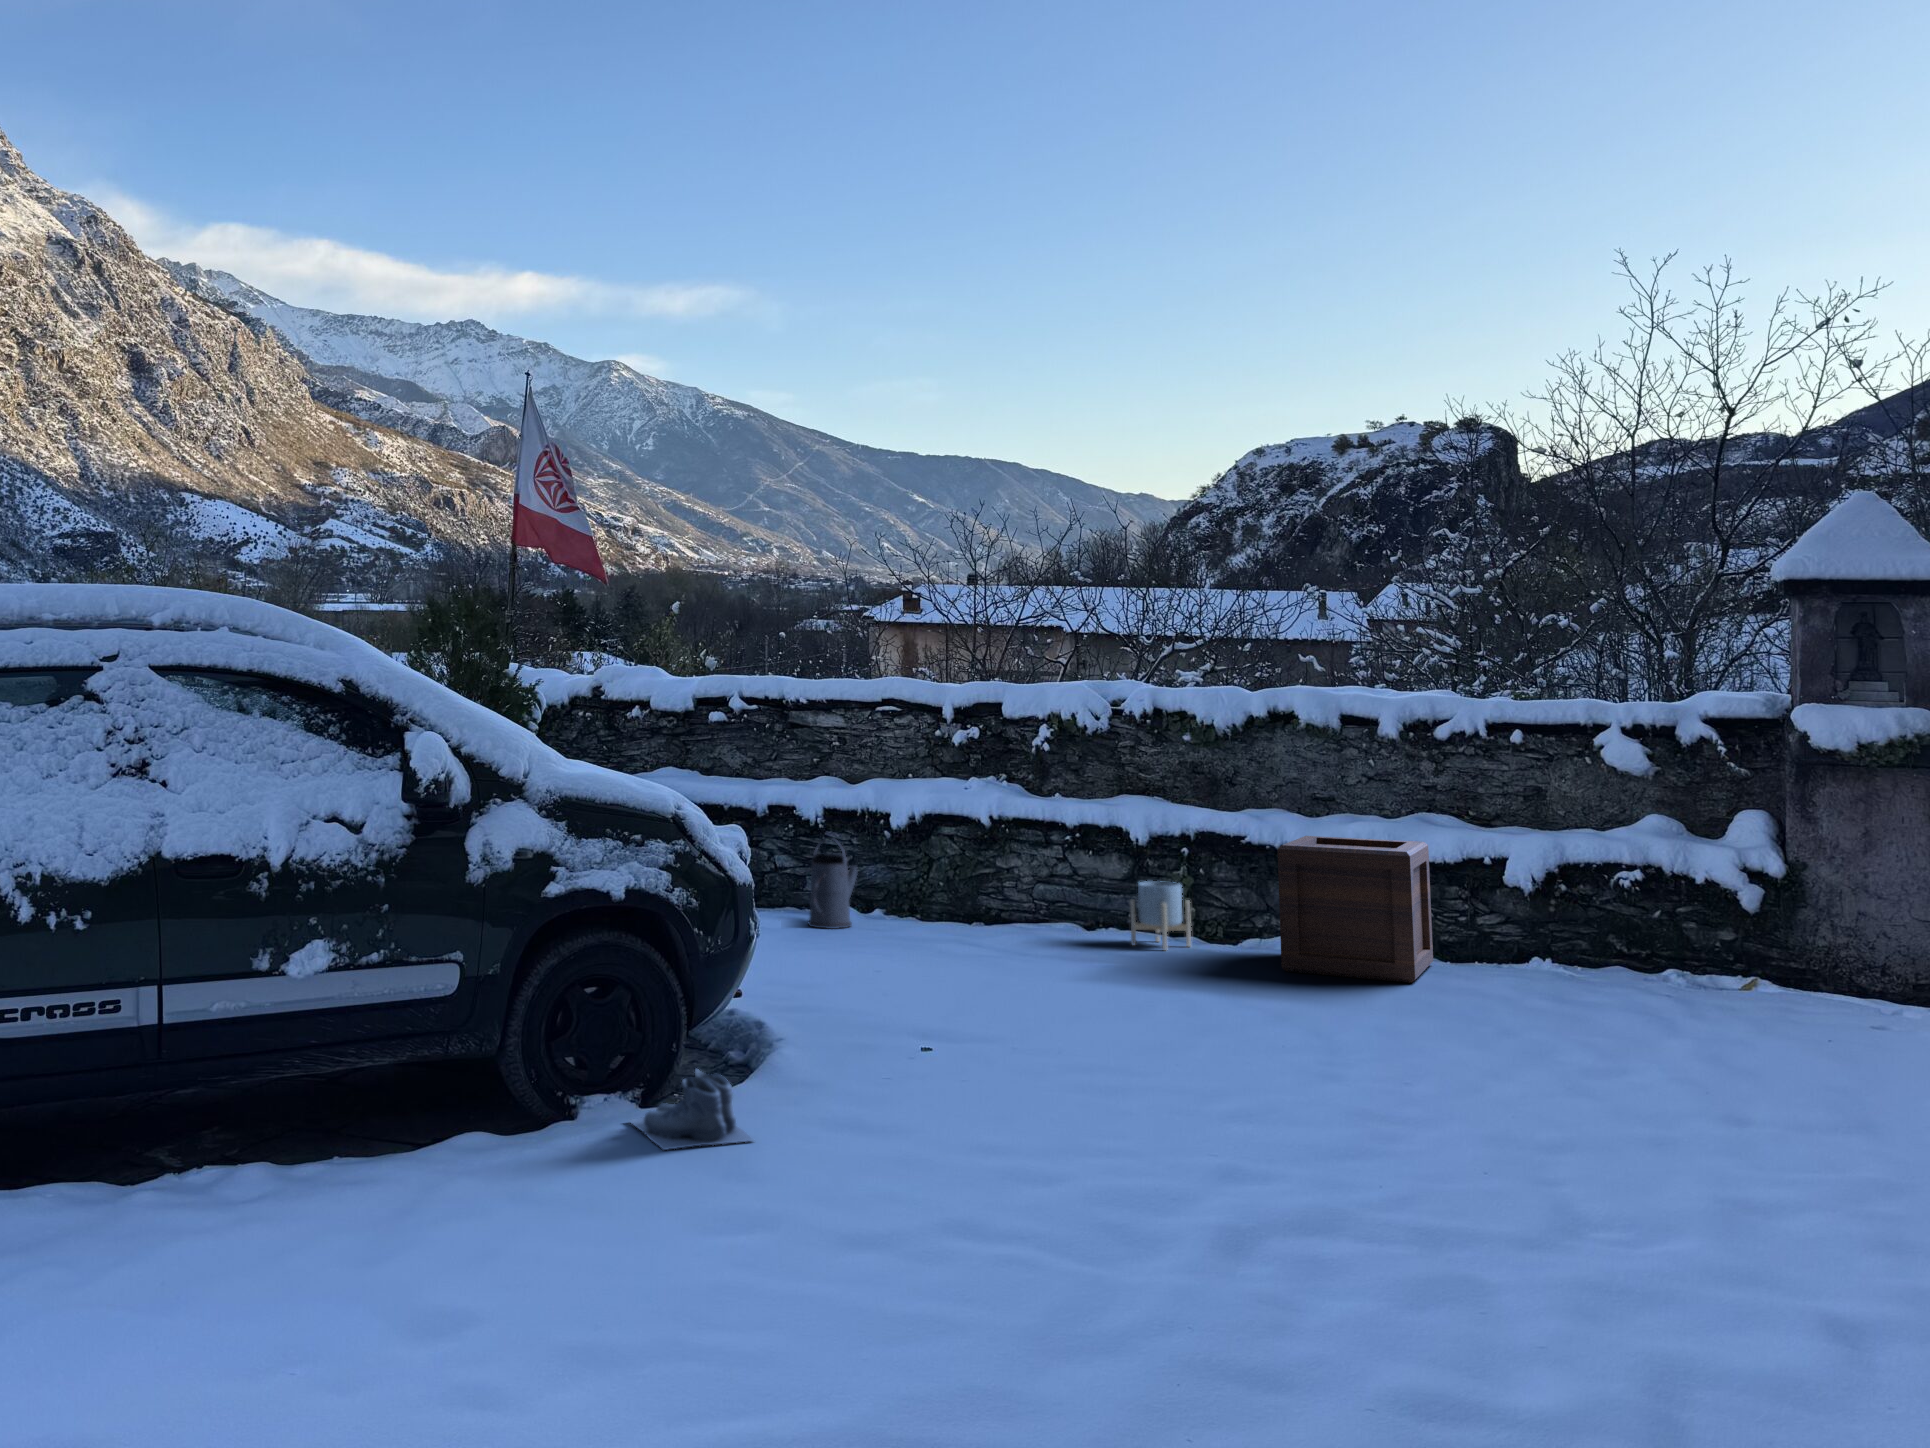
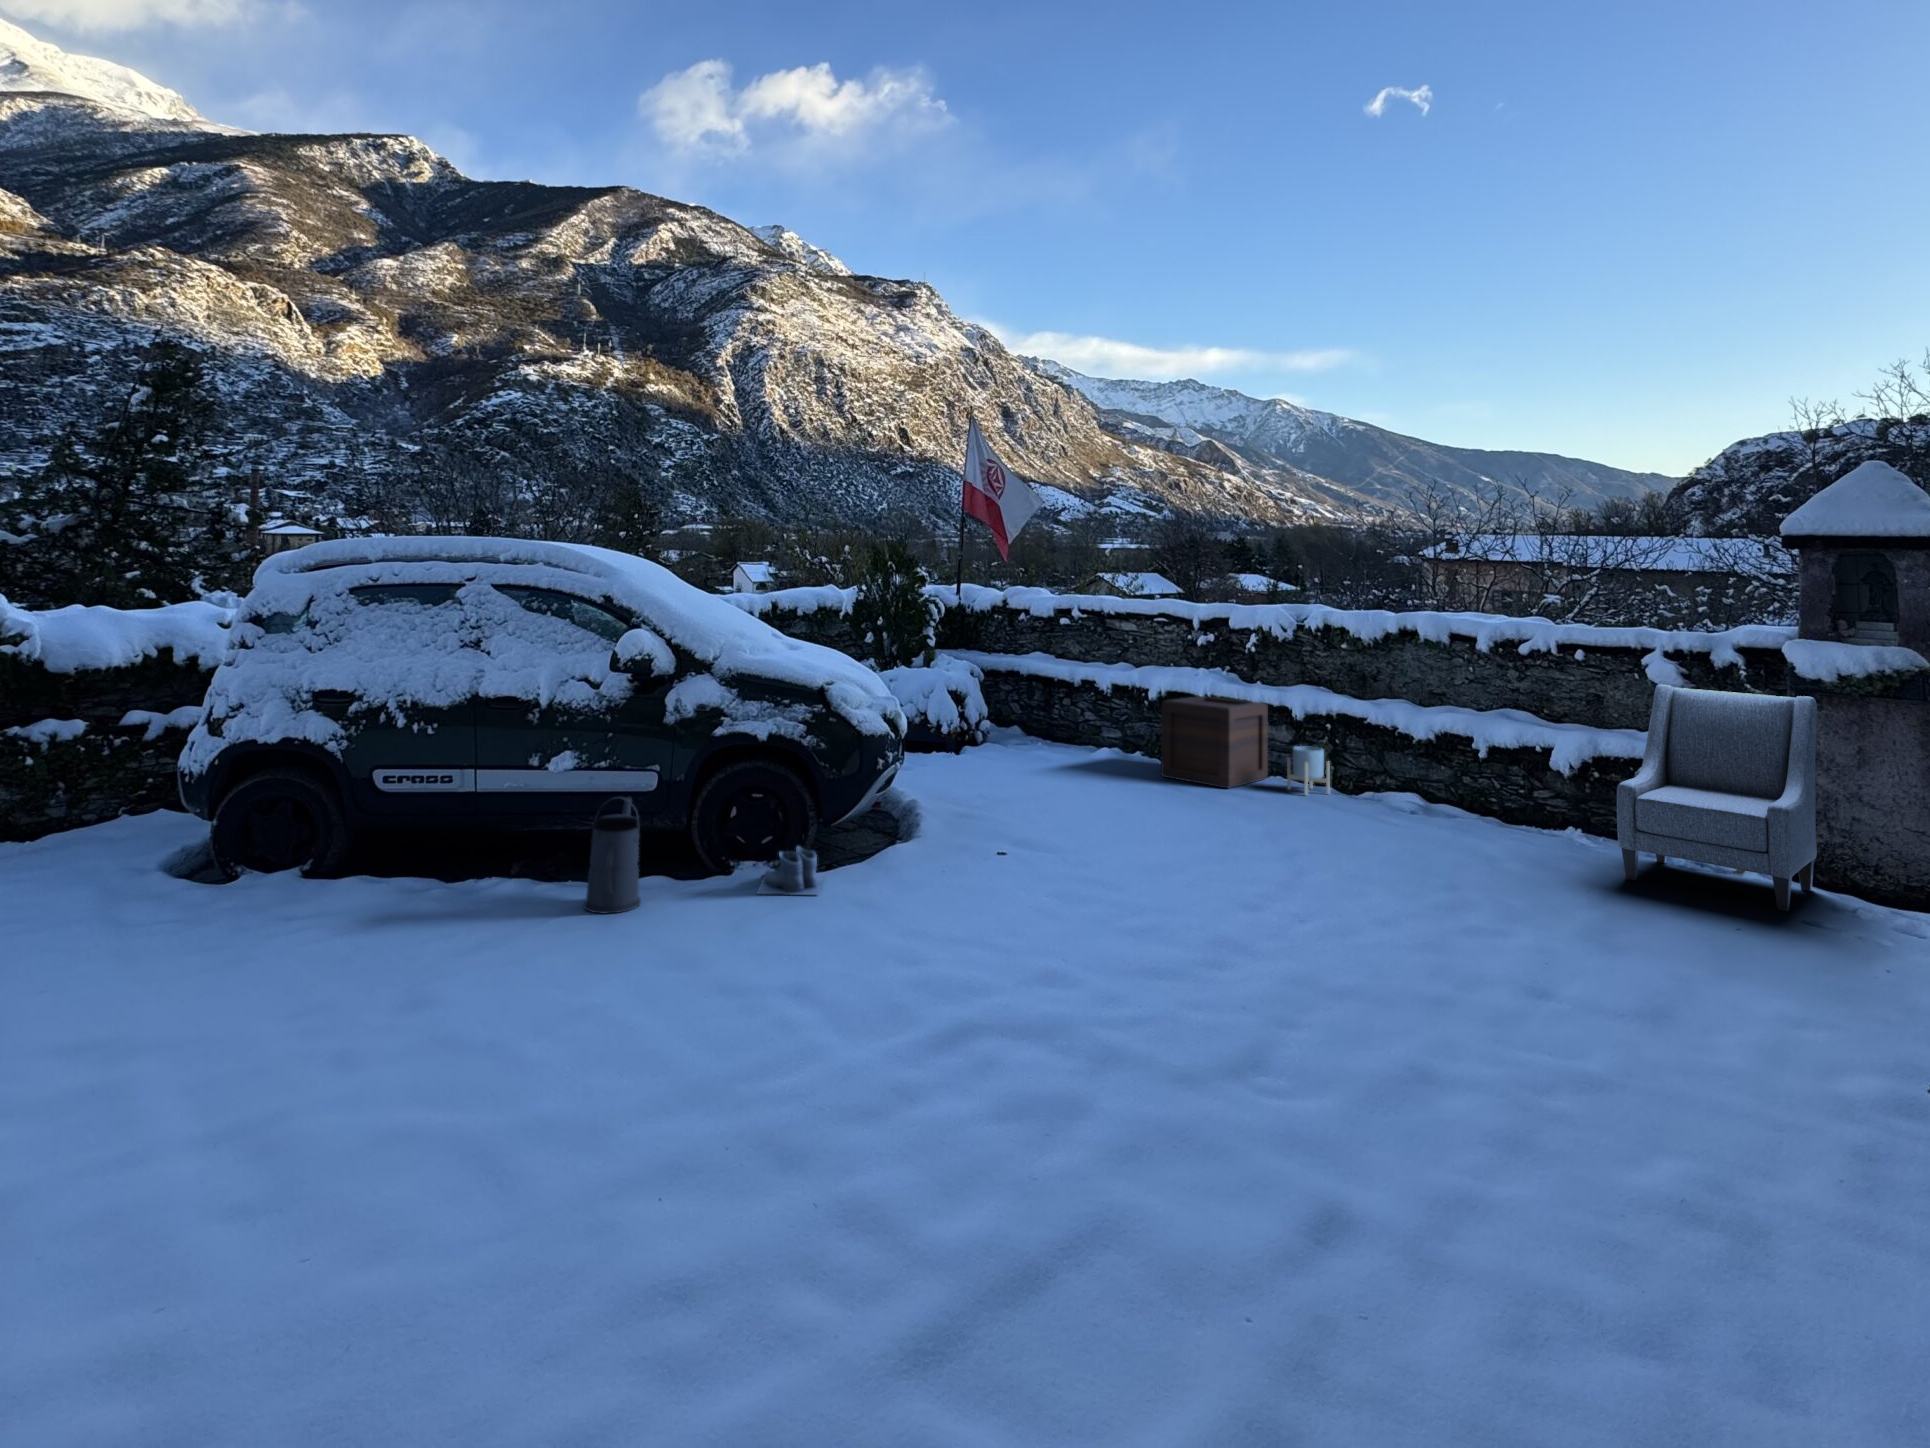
chair: none [1636,765,1859,1032] -> present [1617,685,1817,912]
wooden crate: present [1278,836,1433,983] -> present [1161,696,1268,788]
watering can: present [808,838,857,929] -> present [584,797,640,913]

